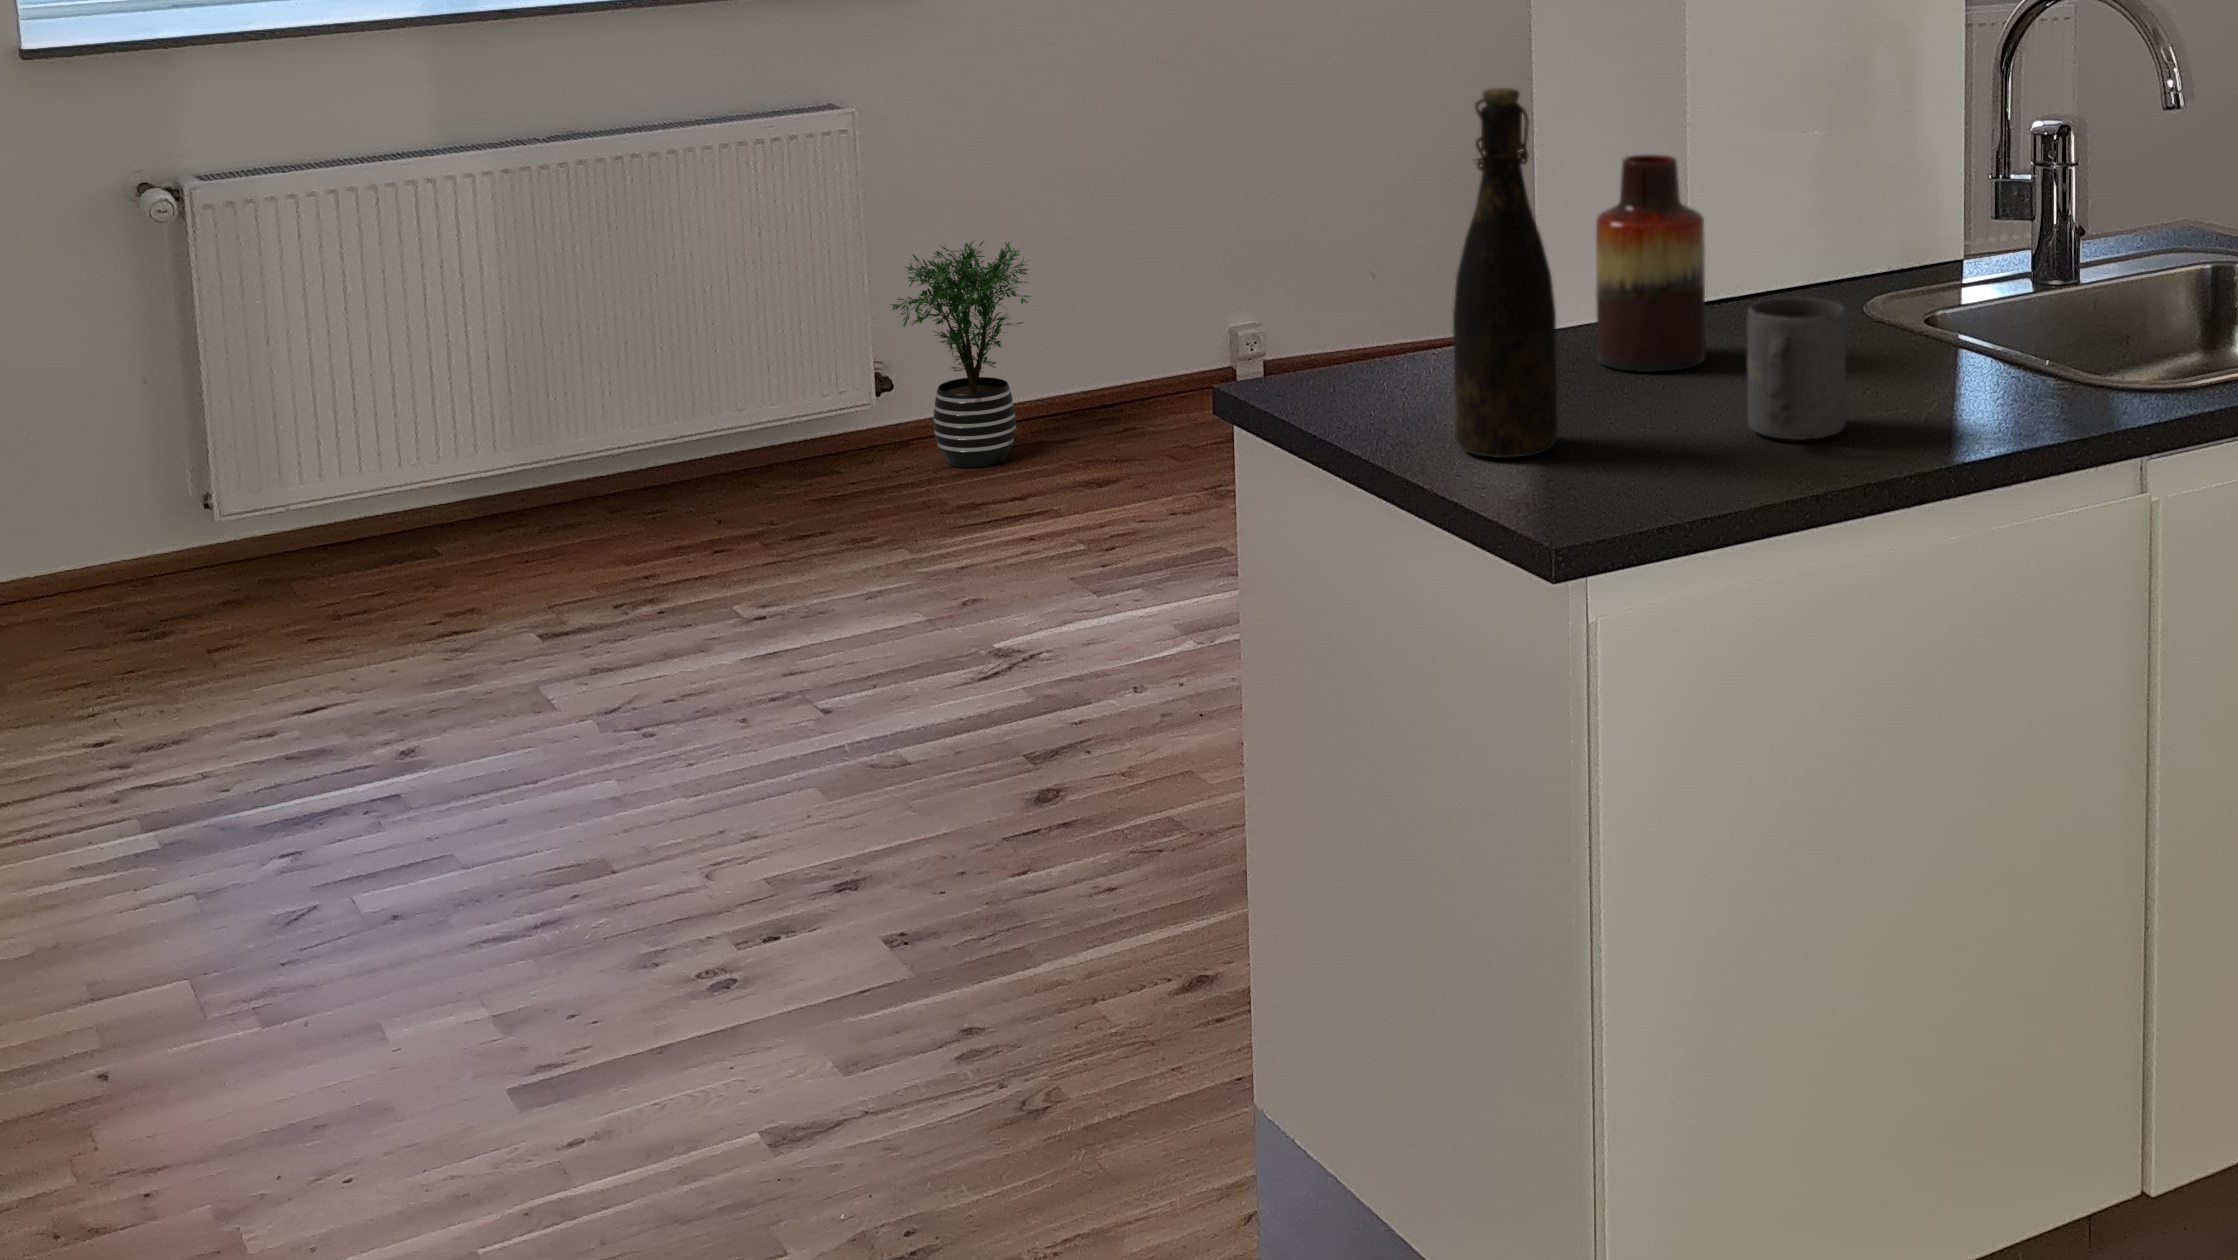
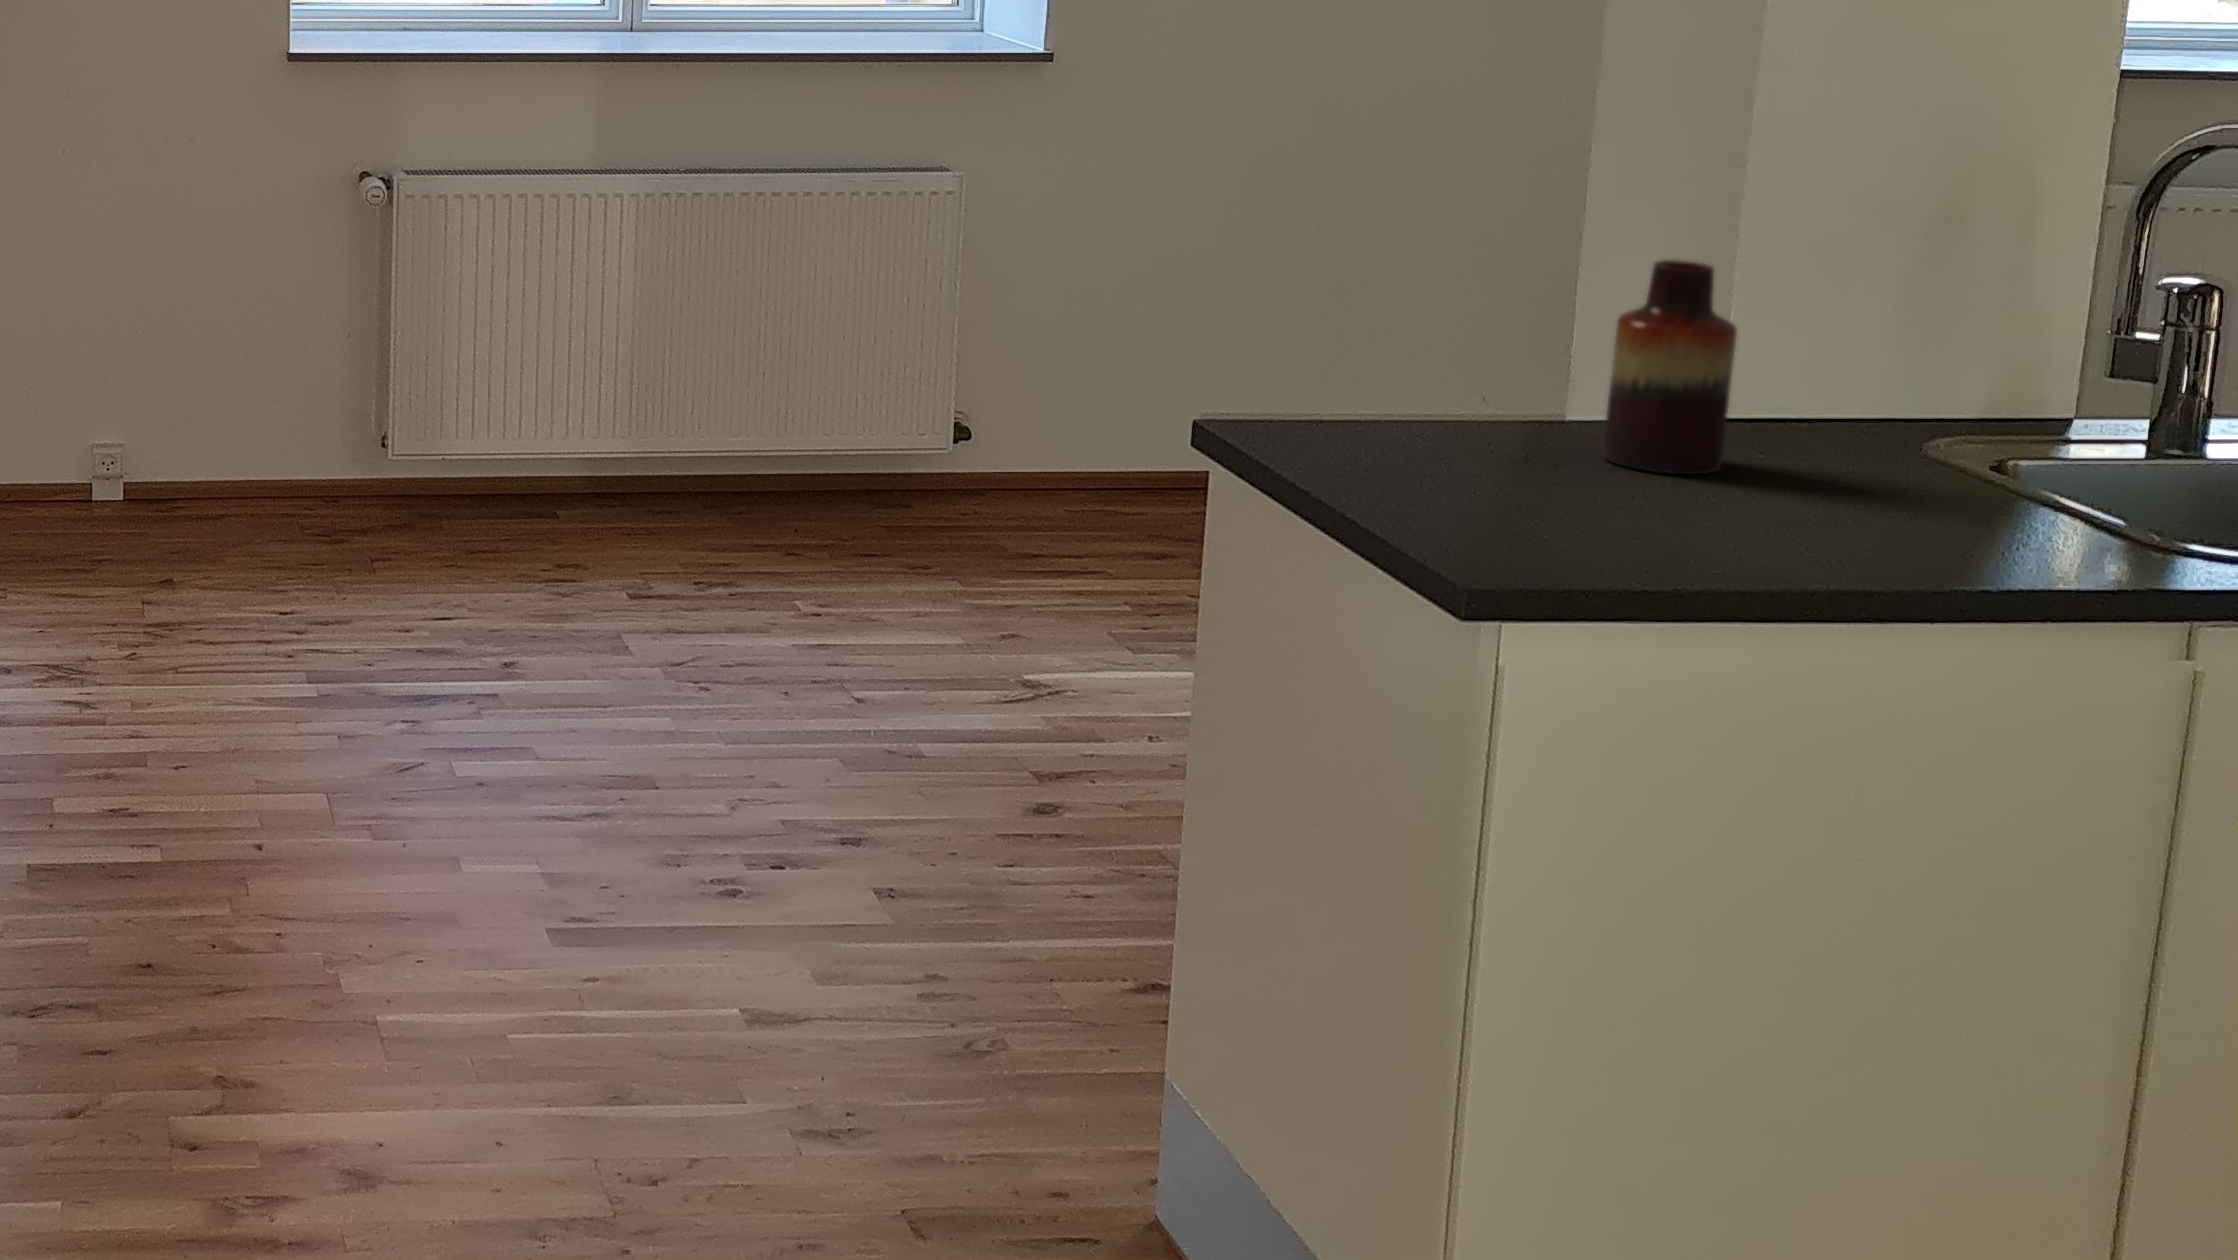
bottle: present [1453,88,1558,458] -> none [1420,171,1537,520]
potted plant: present [891,240,1030,467] -> none [976,305,1117,519]
mug: present [1747,298,1846,440] -> none [1736,410,1860,551]

